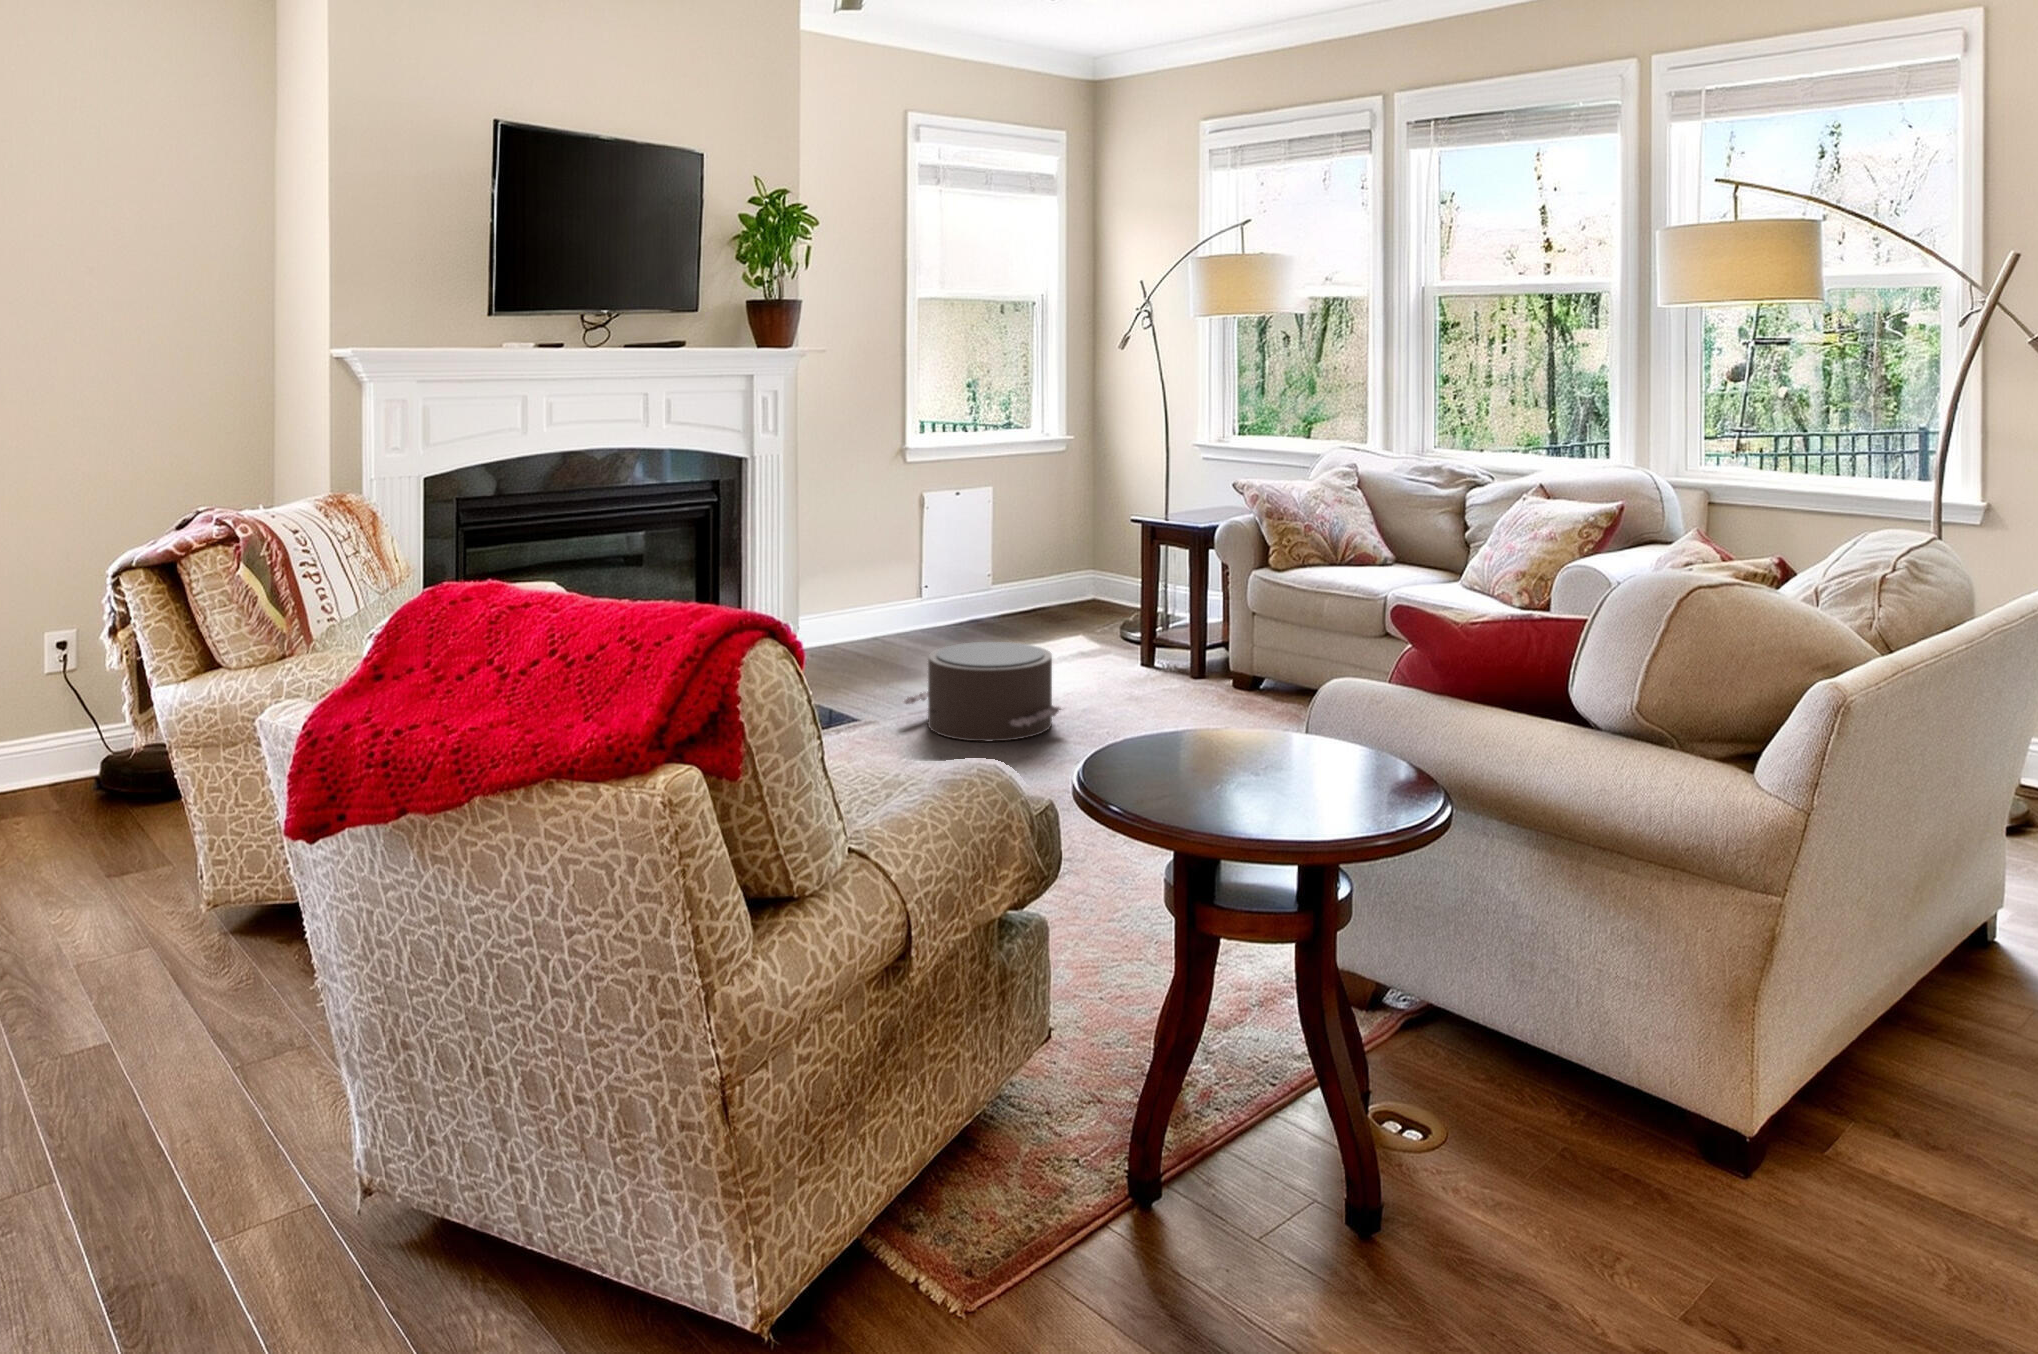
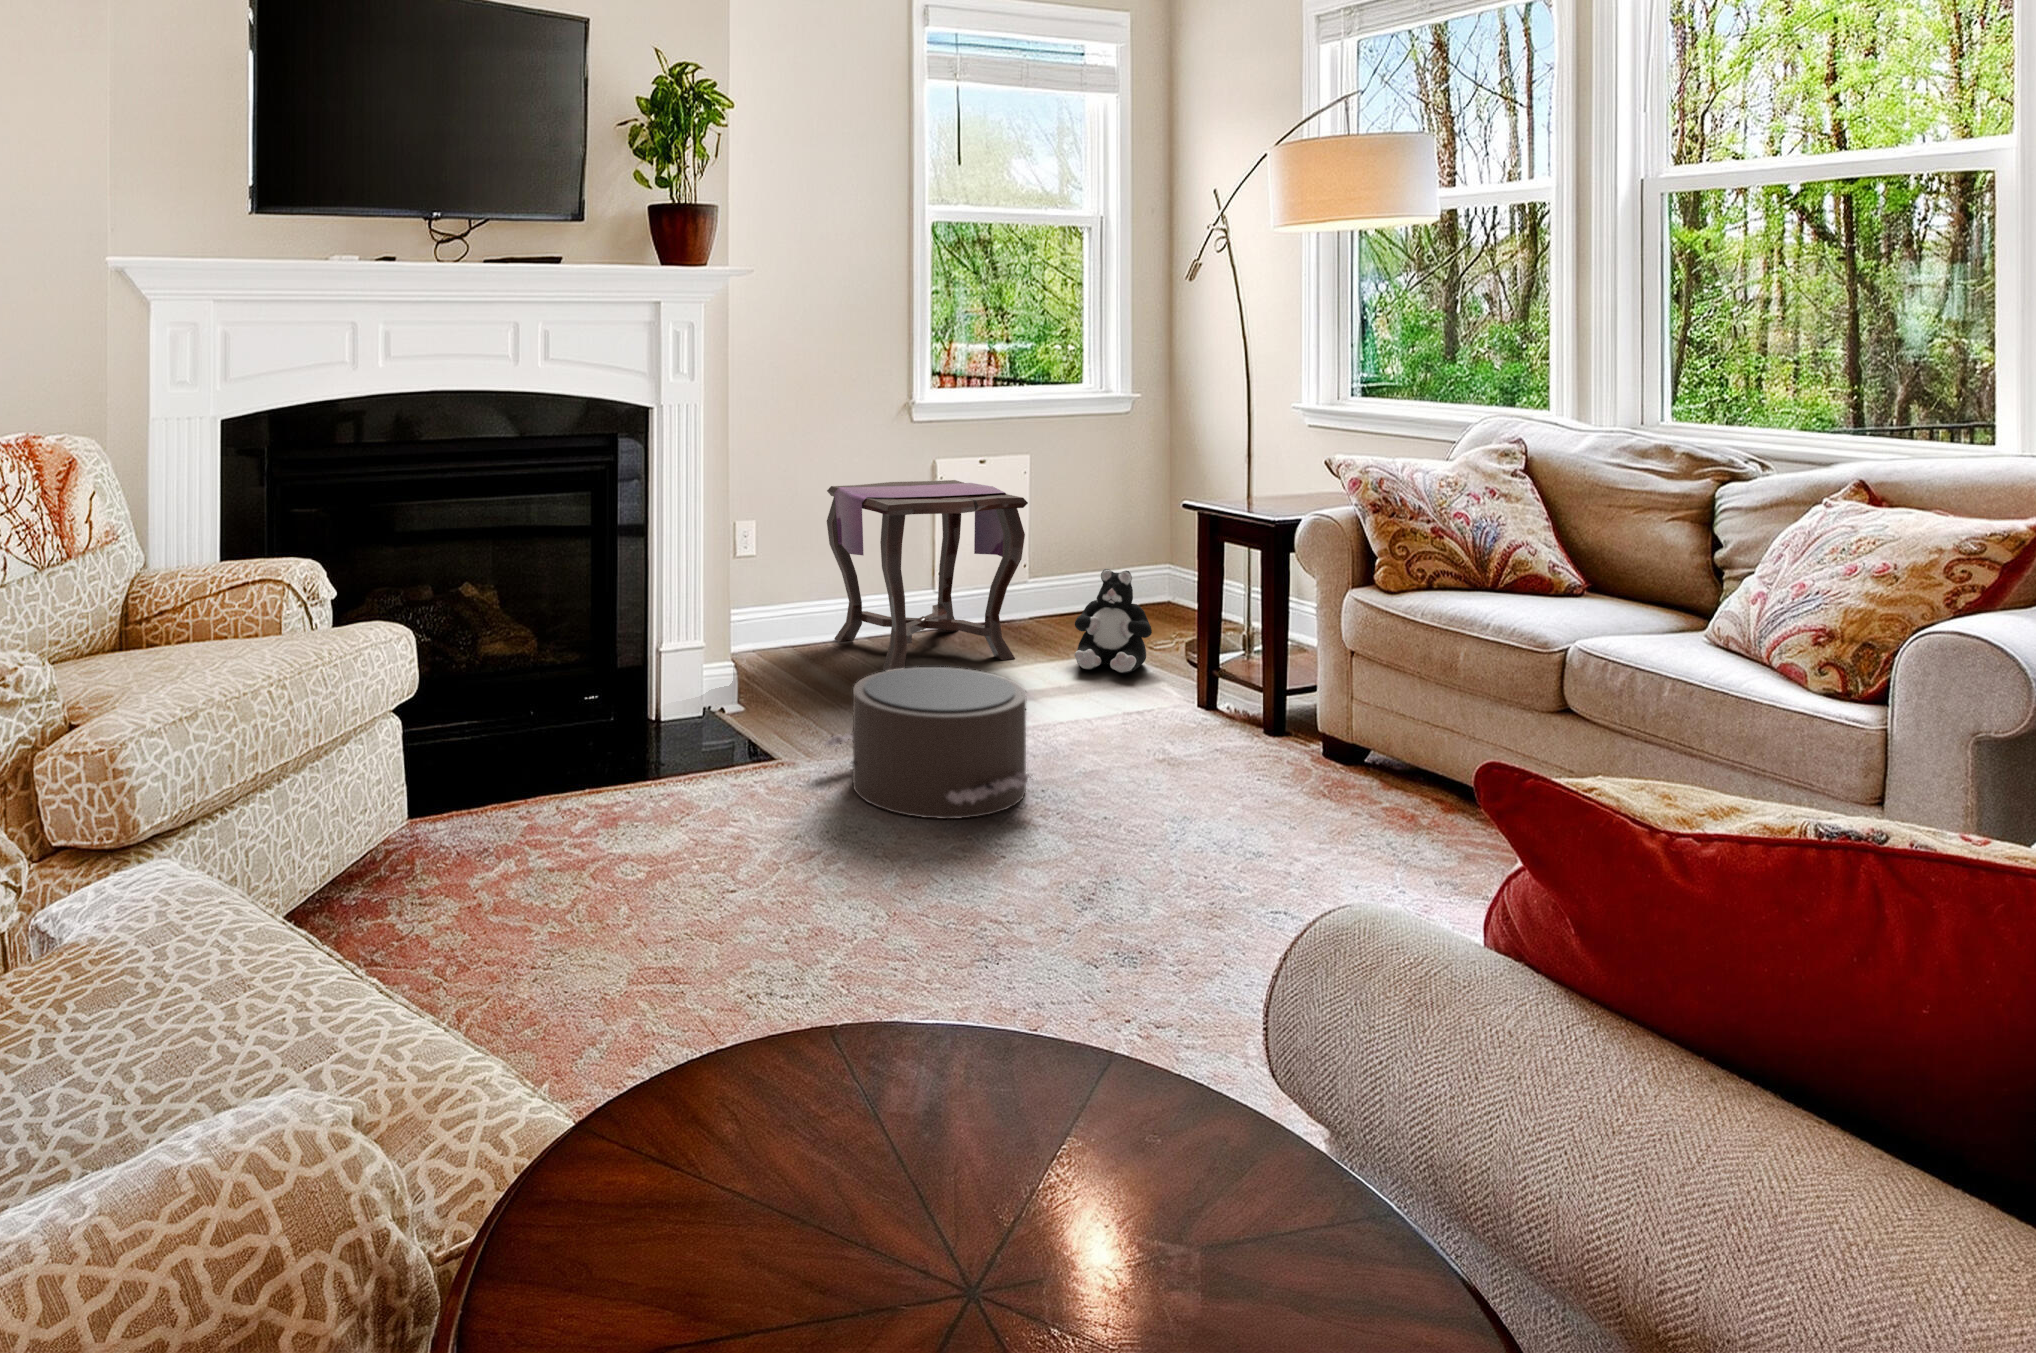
side table: none [842,507,1010,661] -> present [827,480,1028,671]
plush toy: none [1045,571,1103,648] -> present [1075,569,1152,673]

